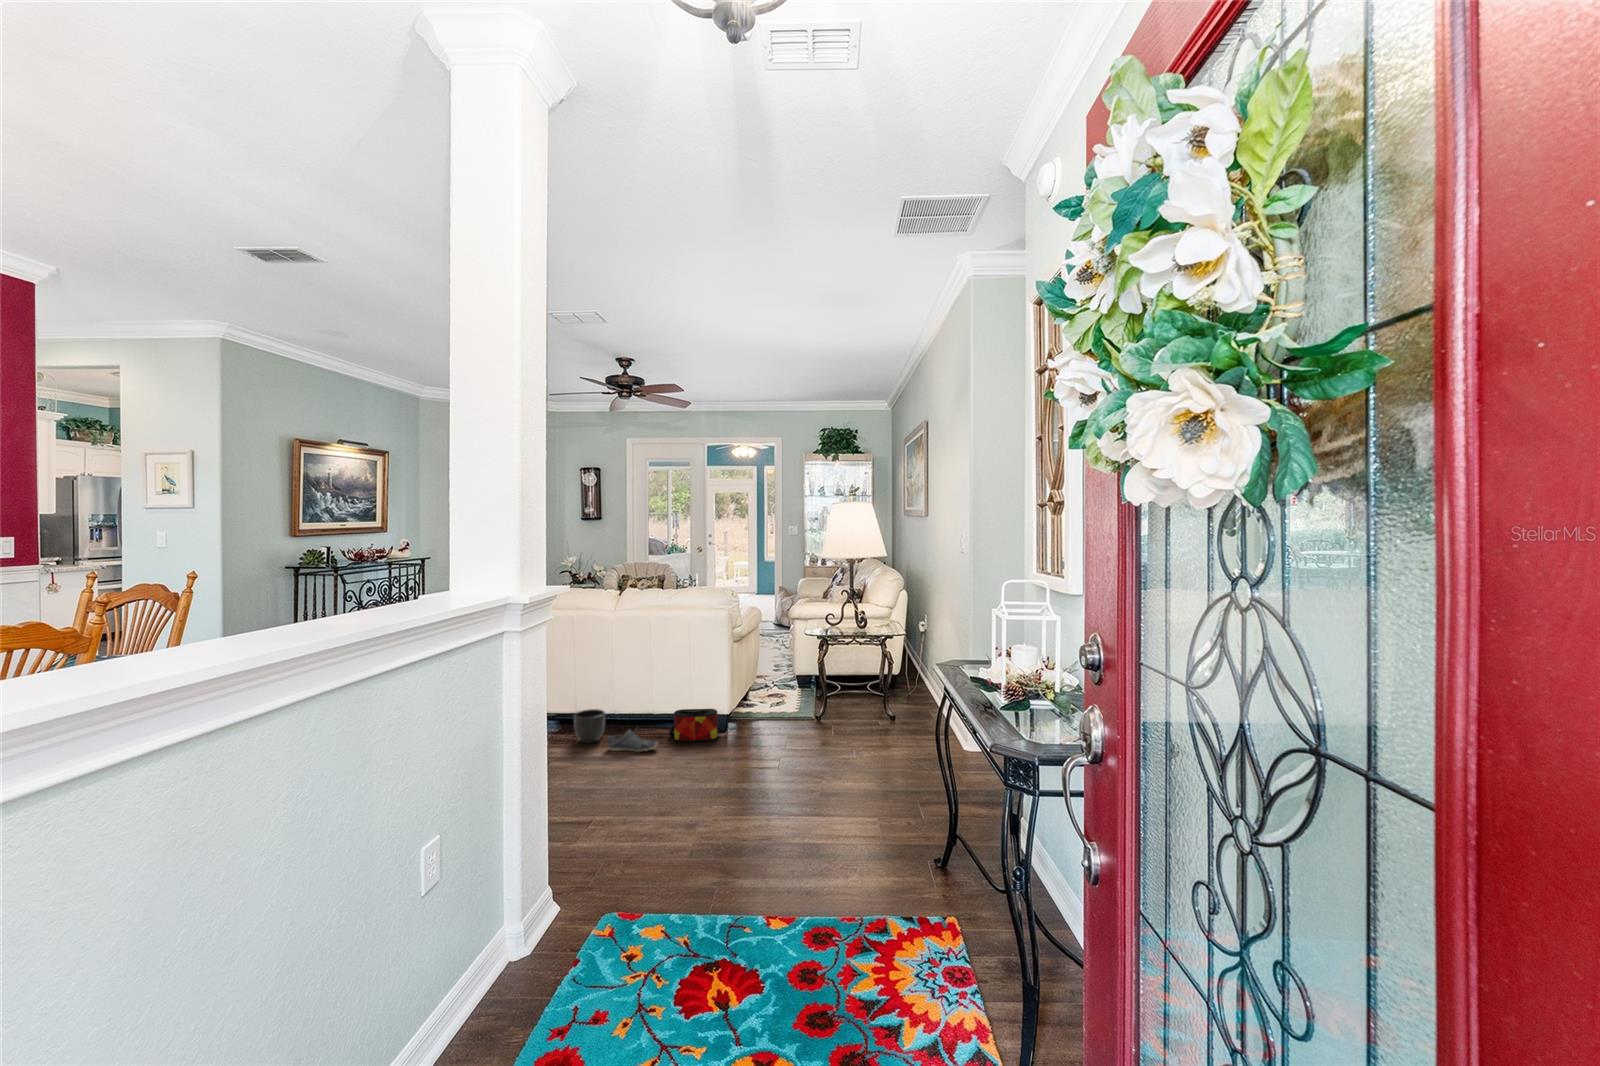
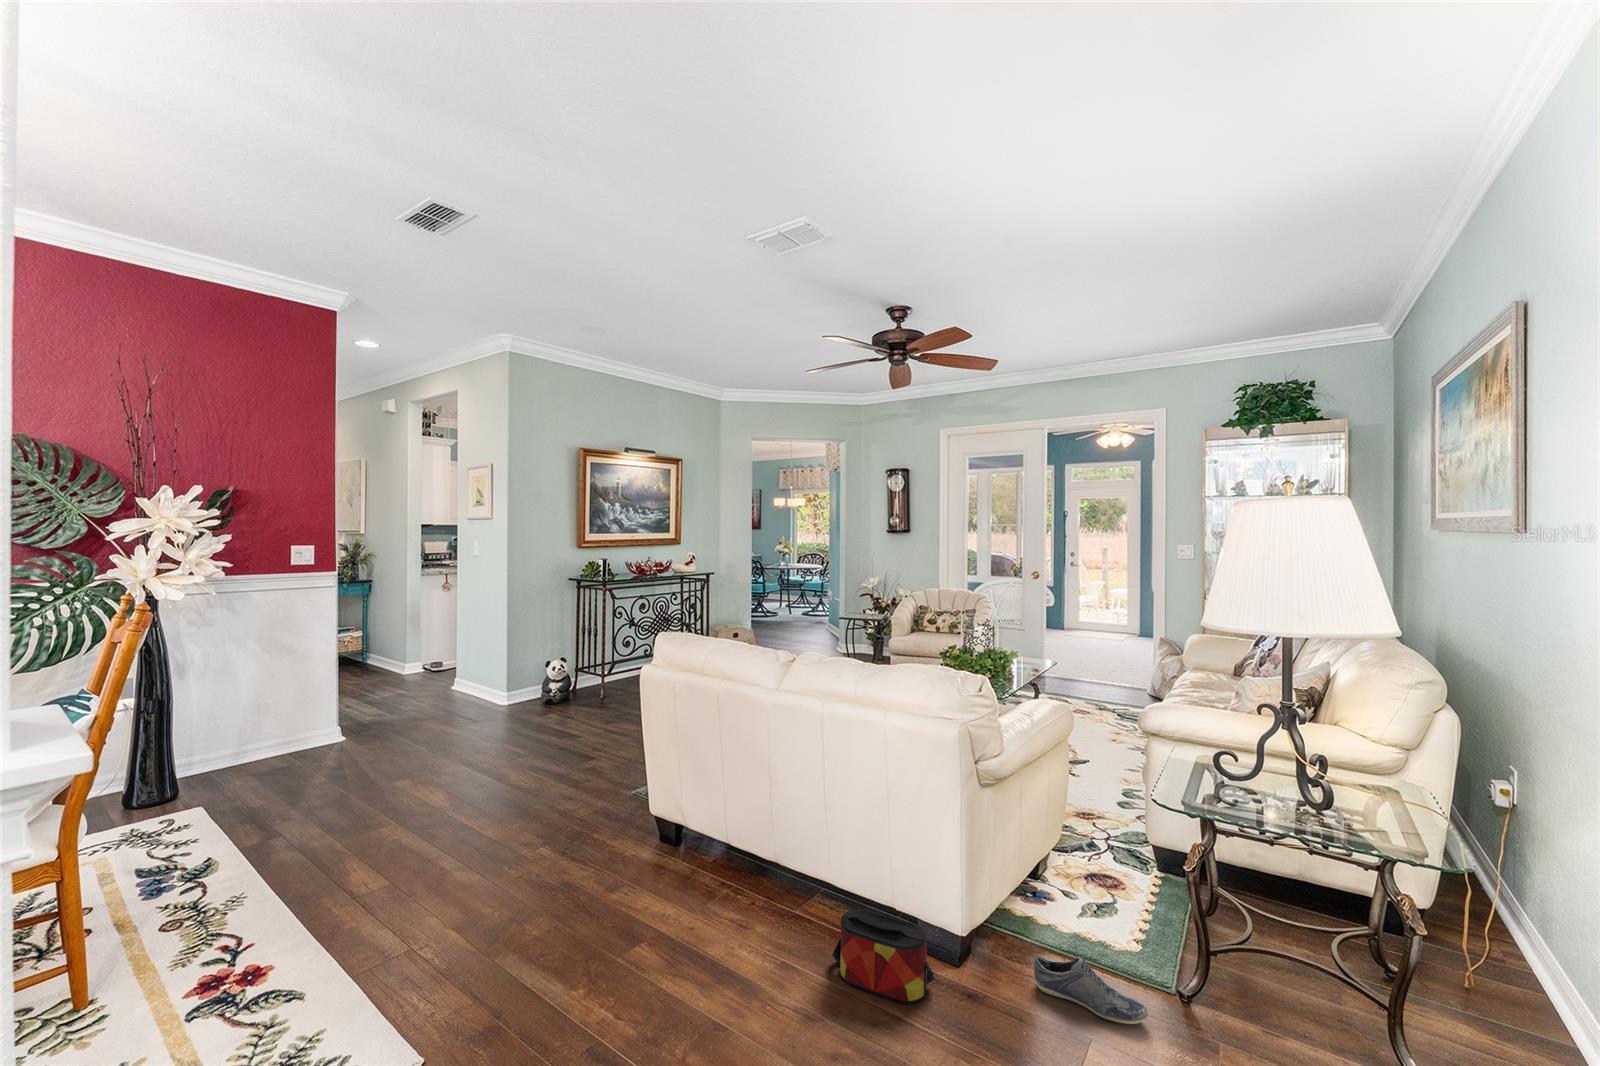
planter: present [574,709,605,744] -> none [681,860,734,929]
shoe: present [607,730,658,752] -> present [1034,956,1148,1024]

